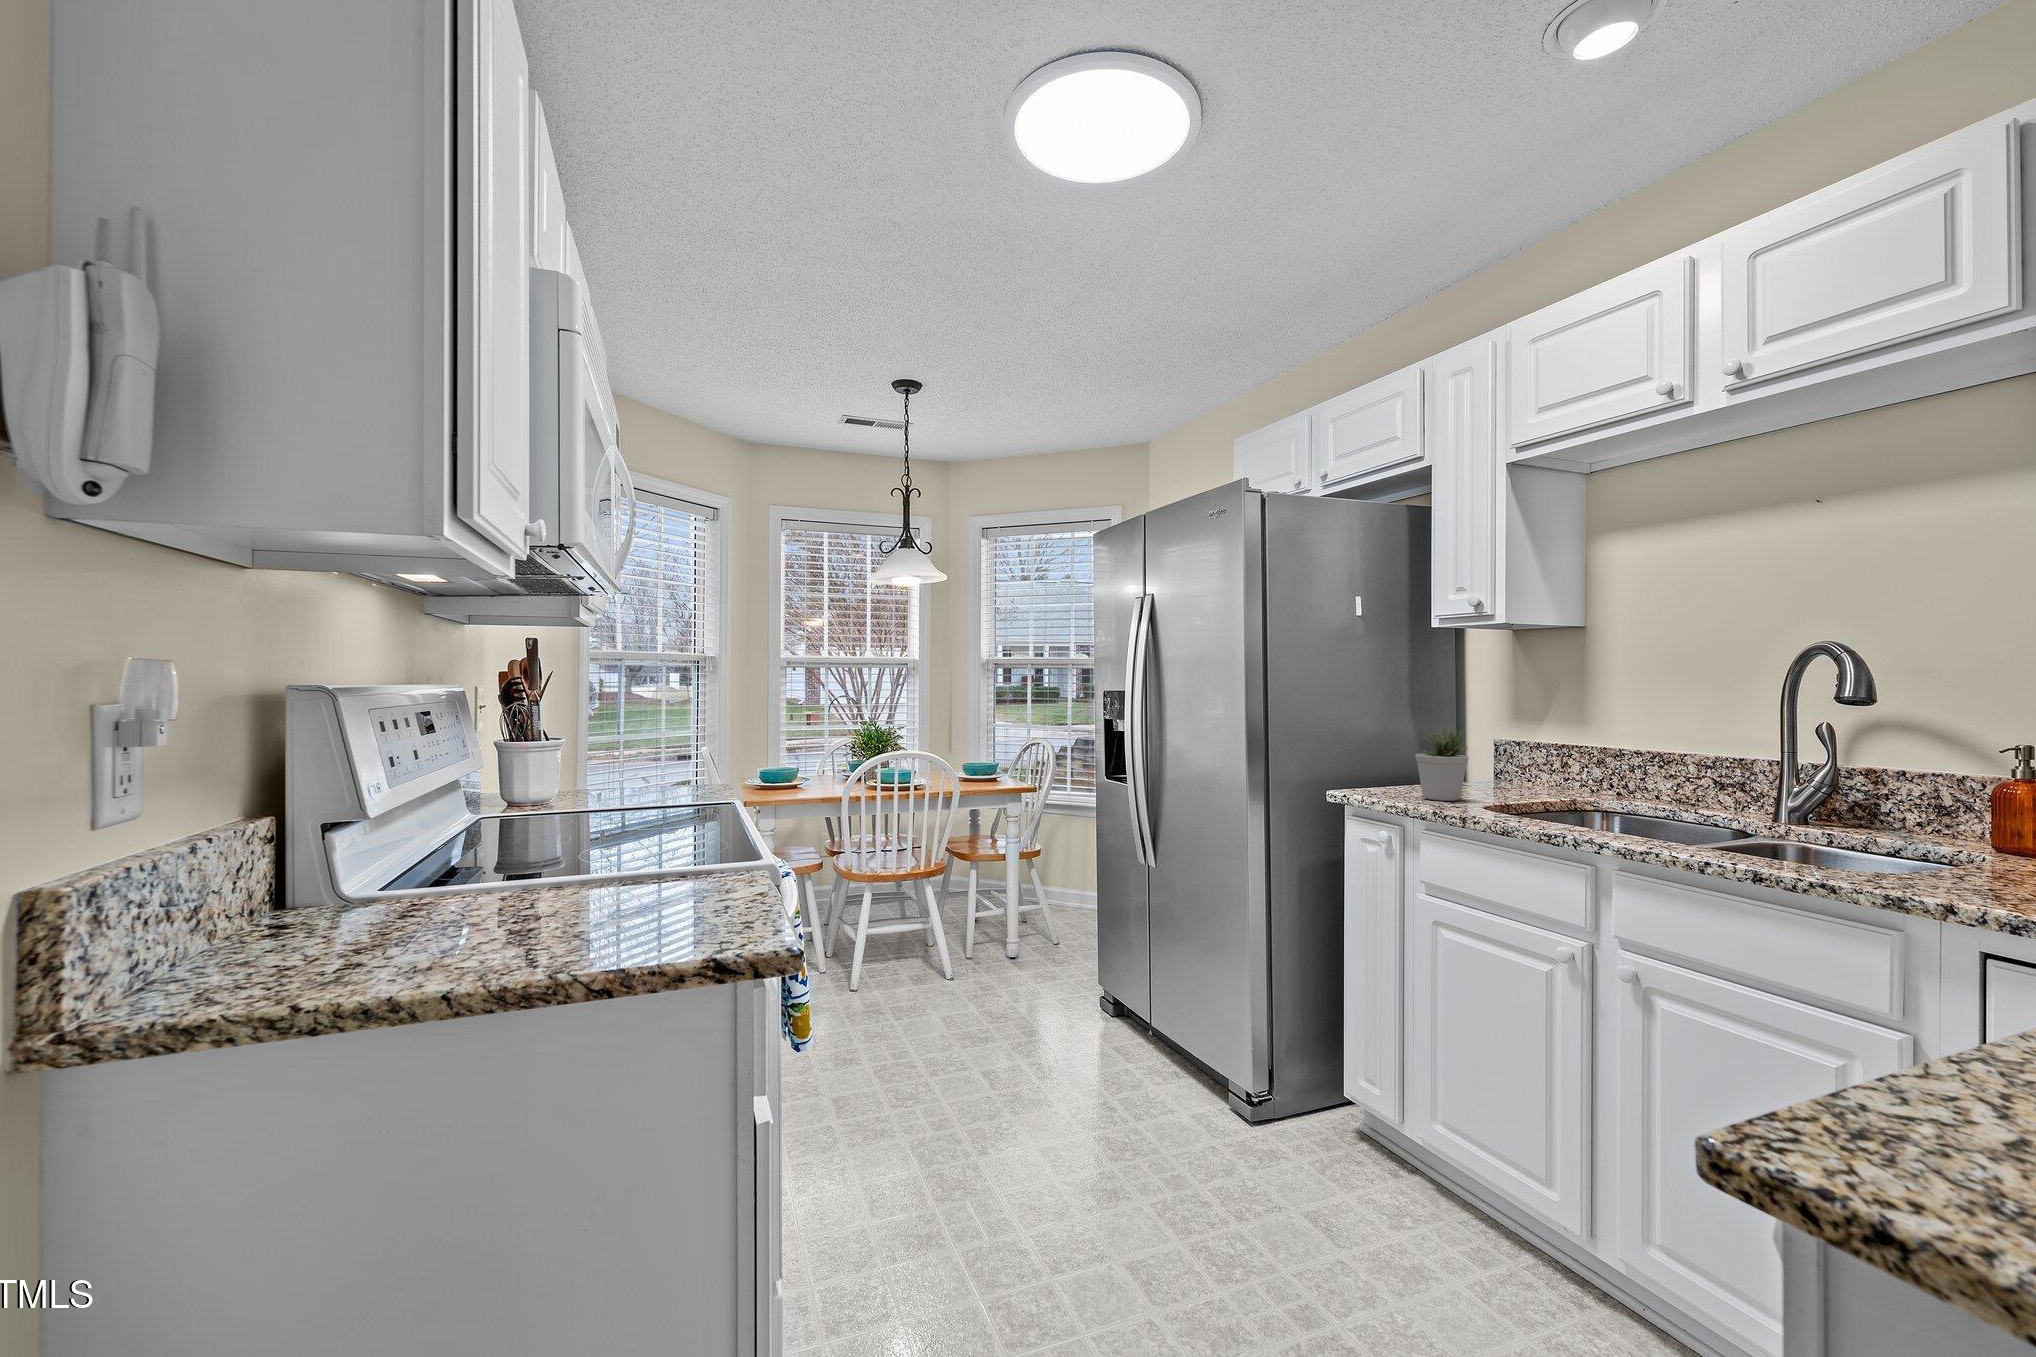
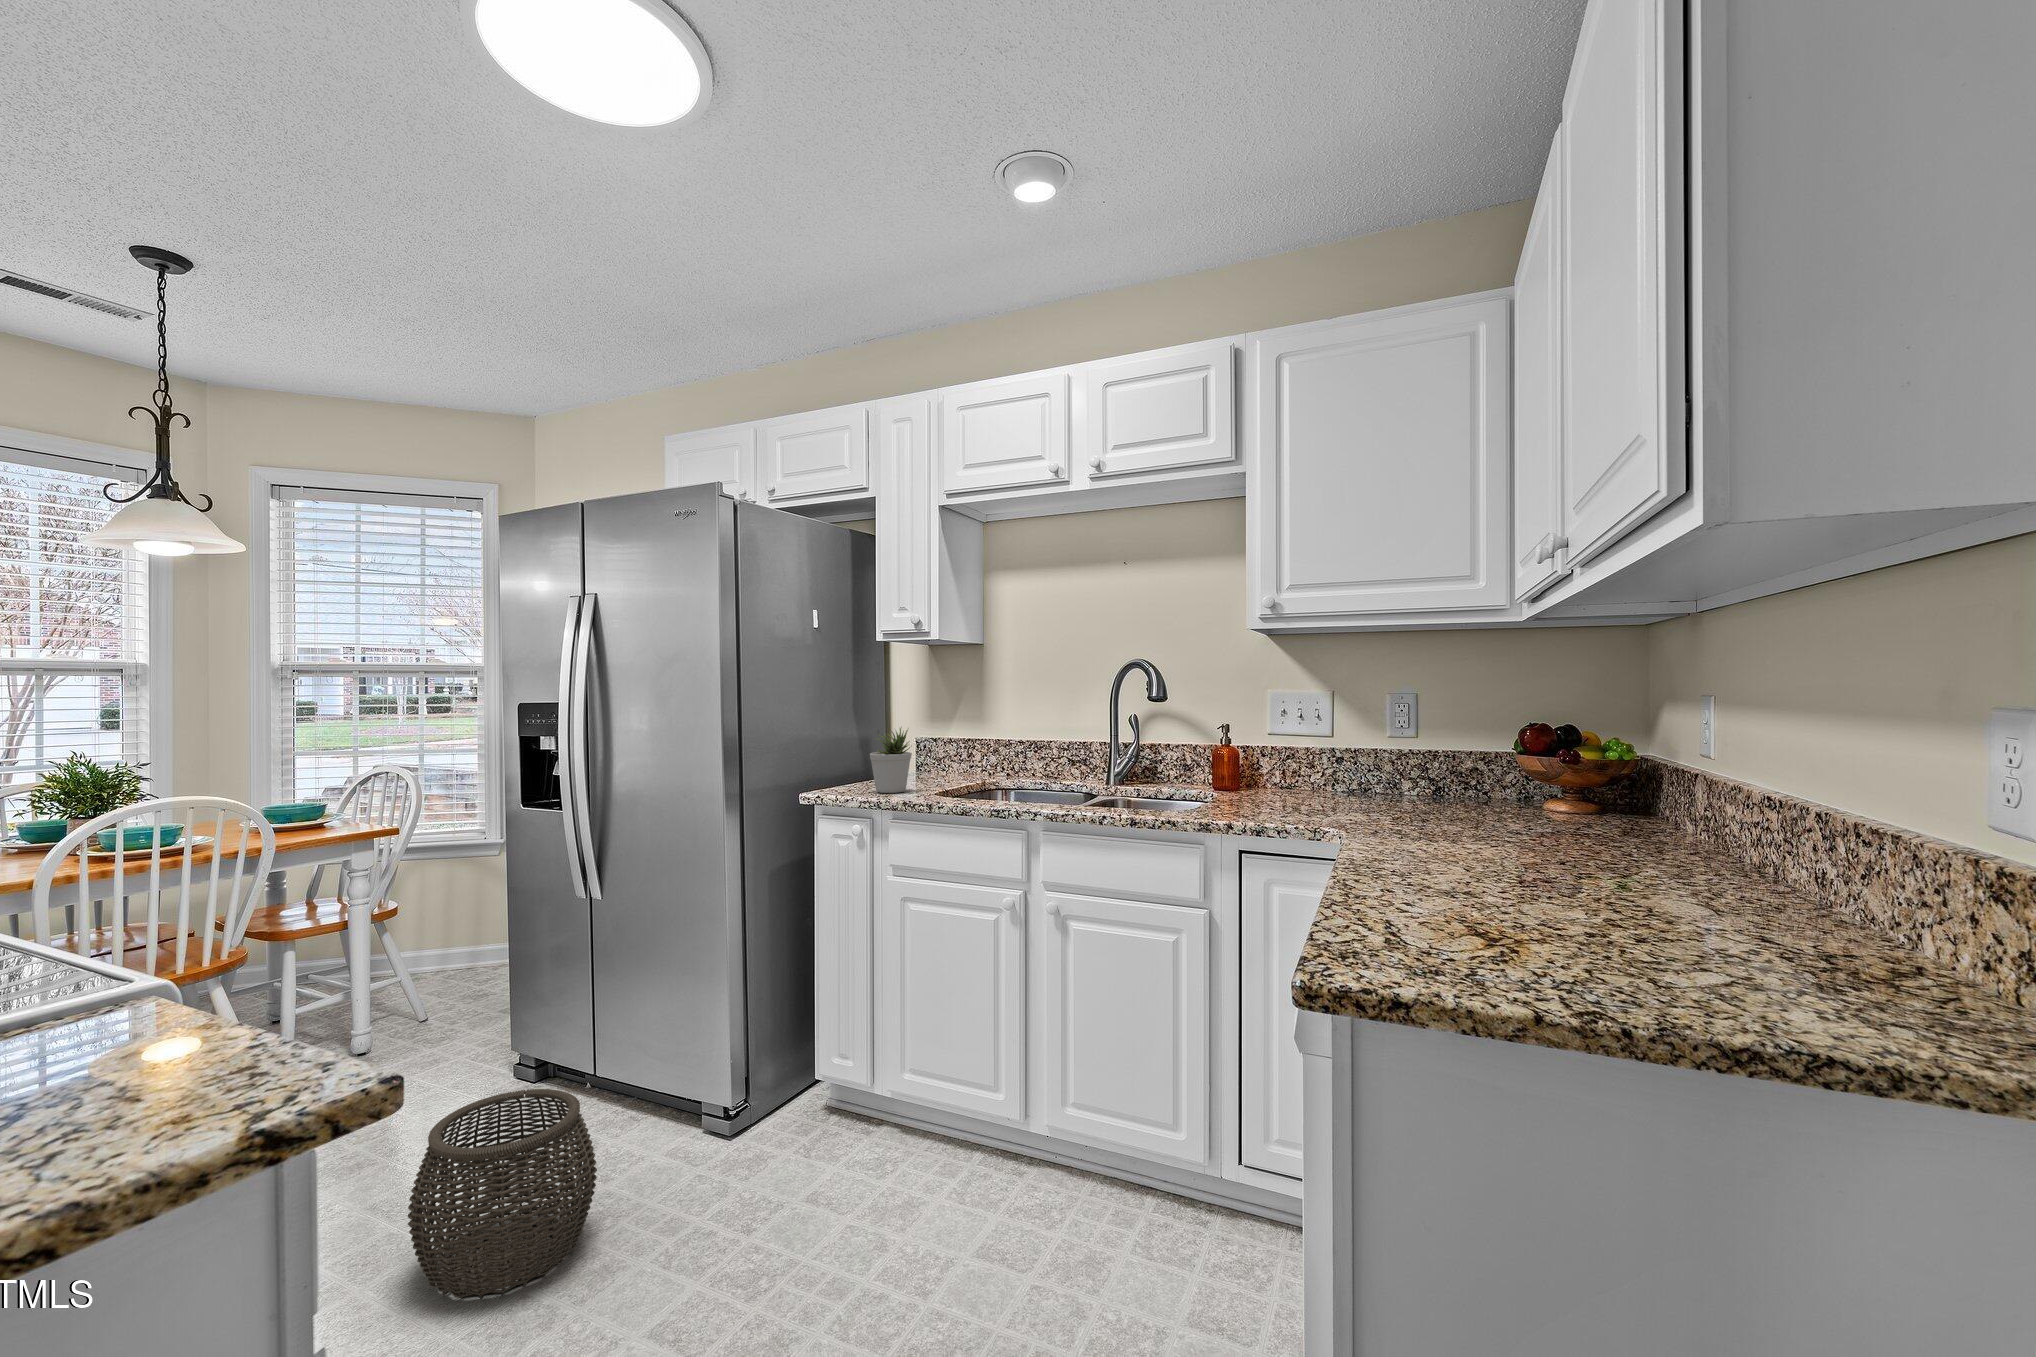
woven basket: none [973,1010,1111,1175] -> present [408,1089,597,1298]

